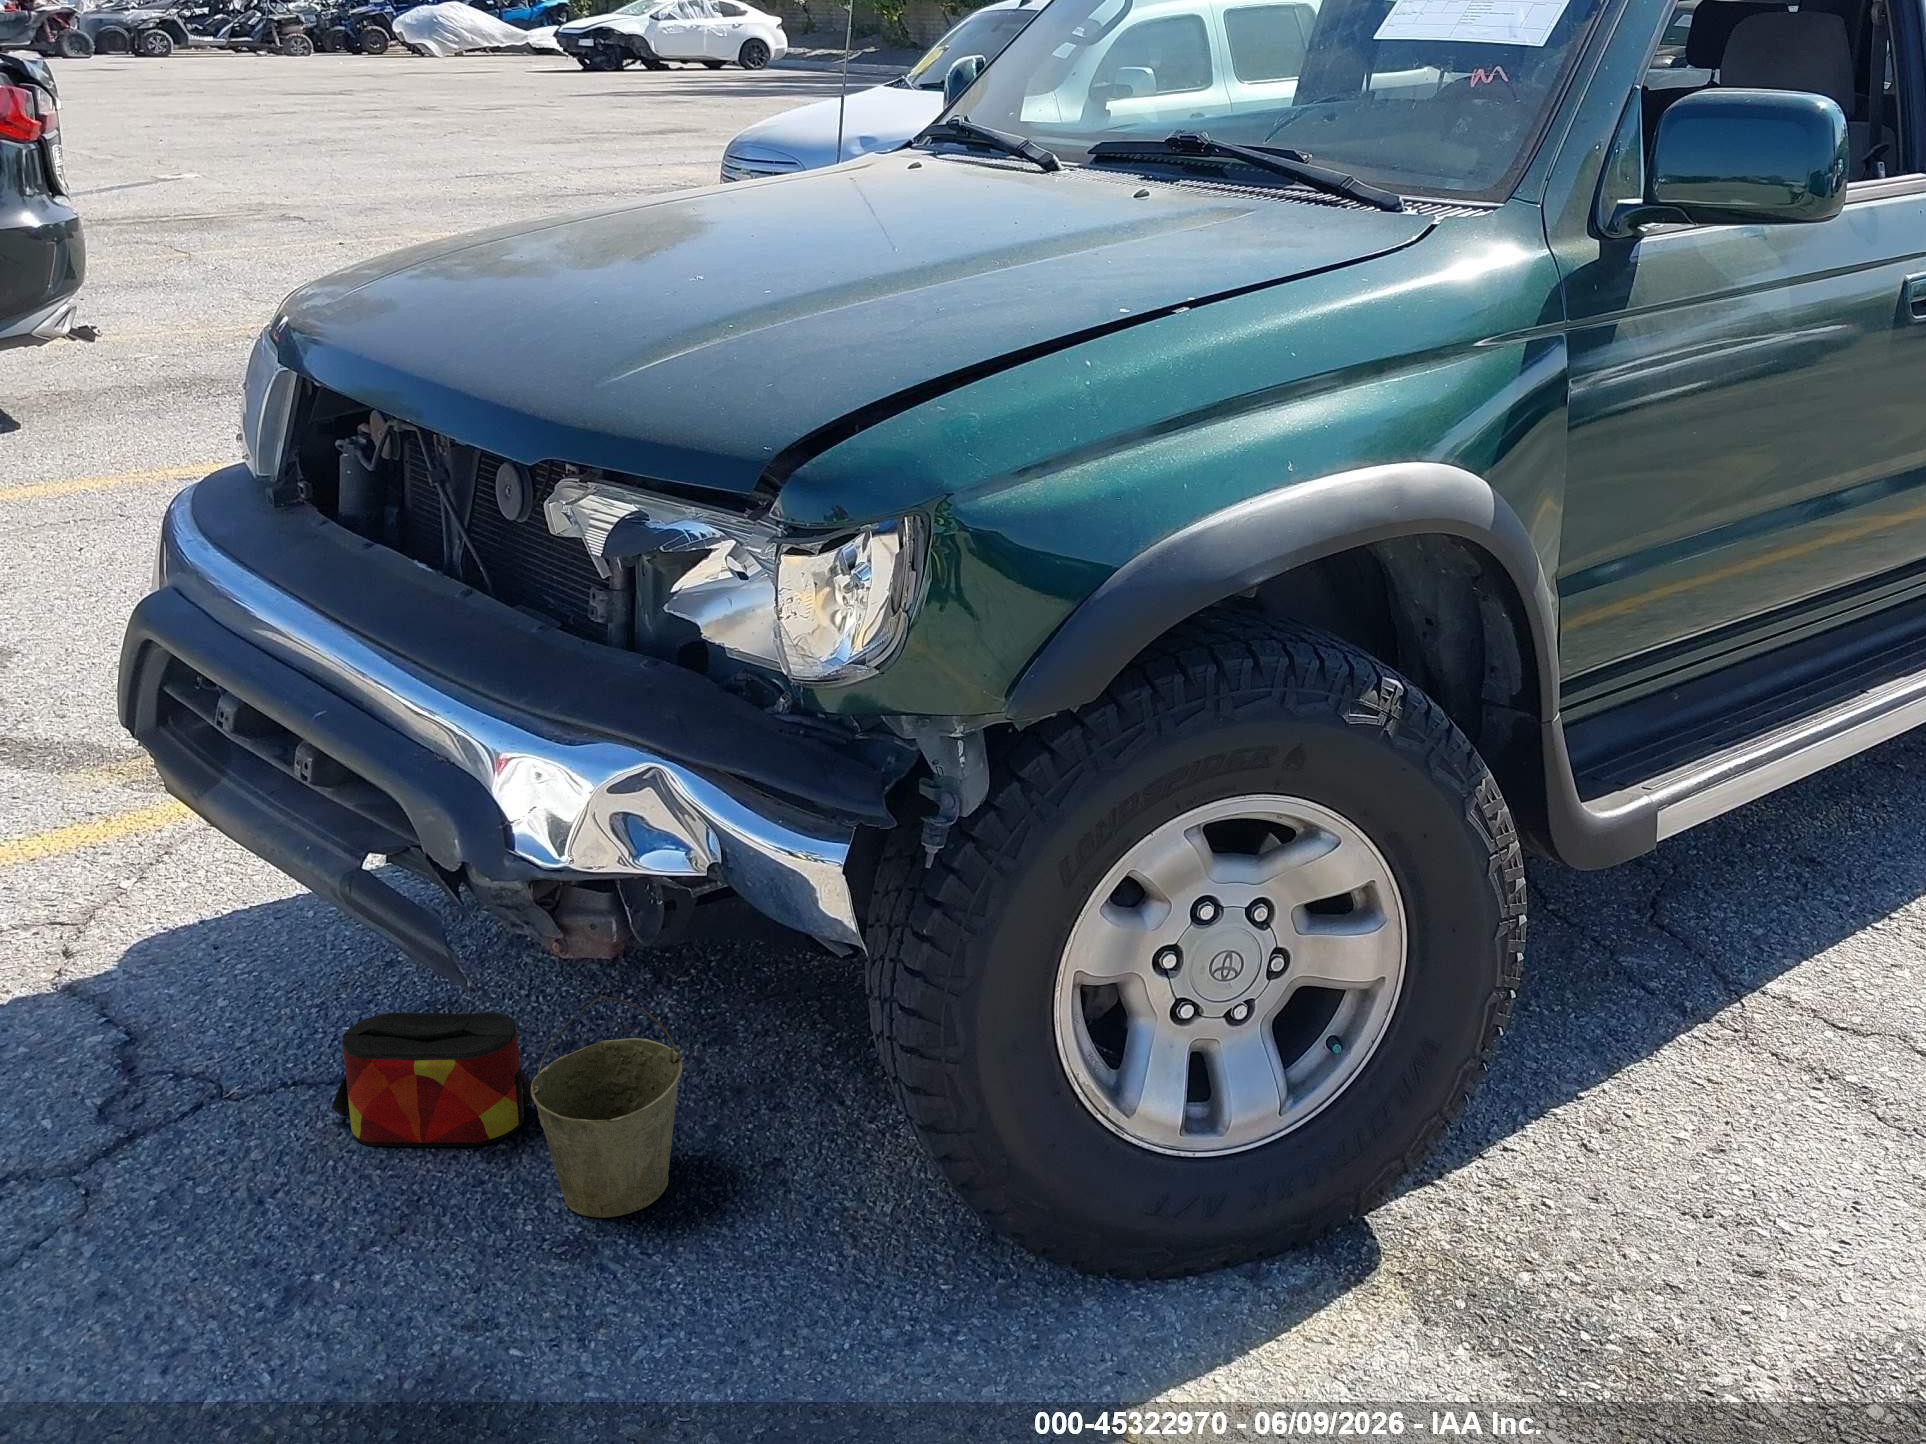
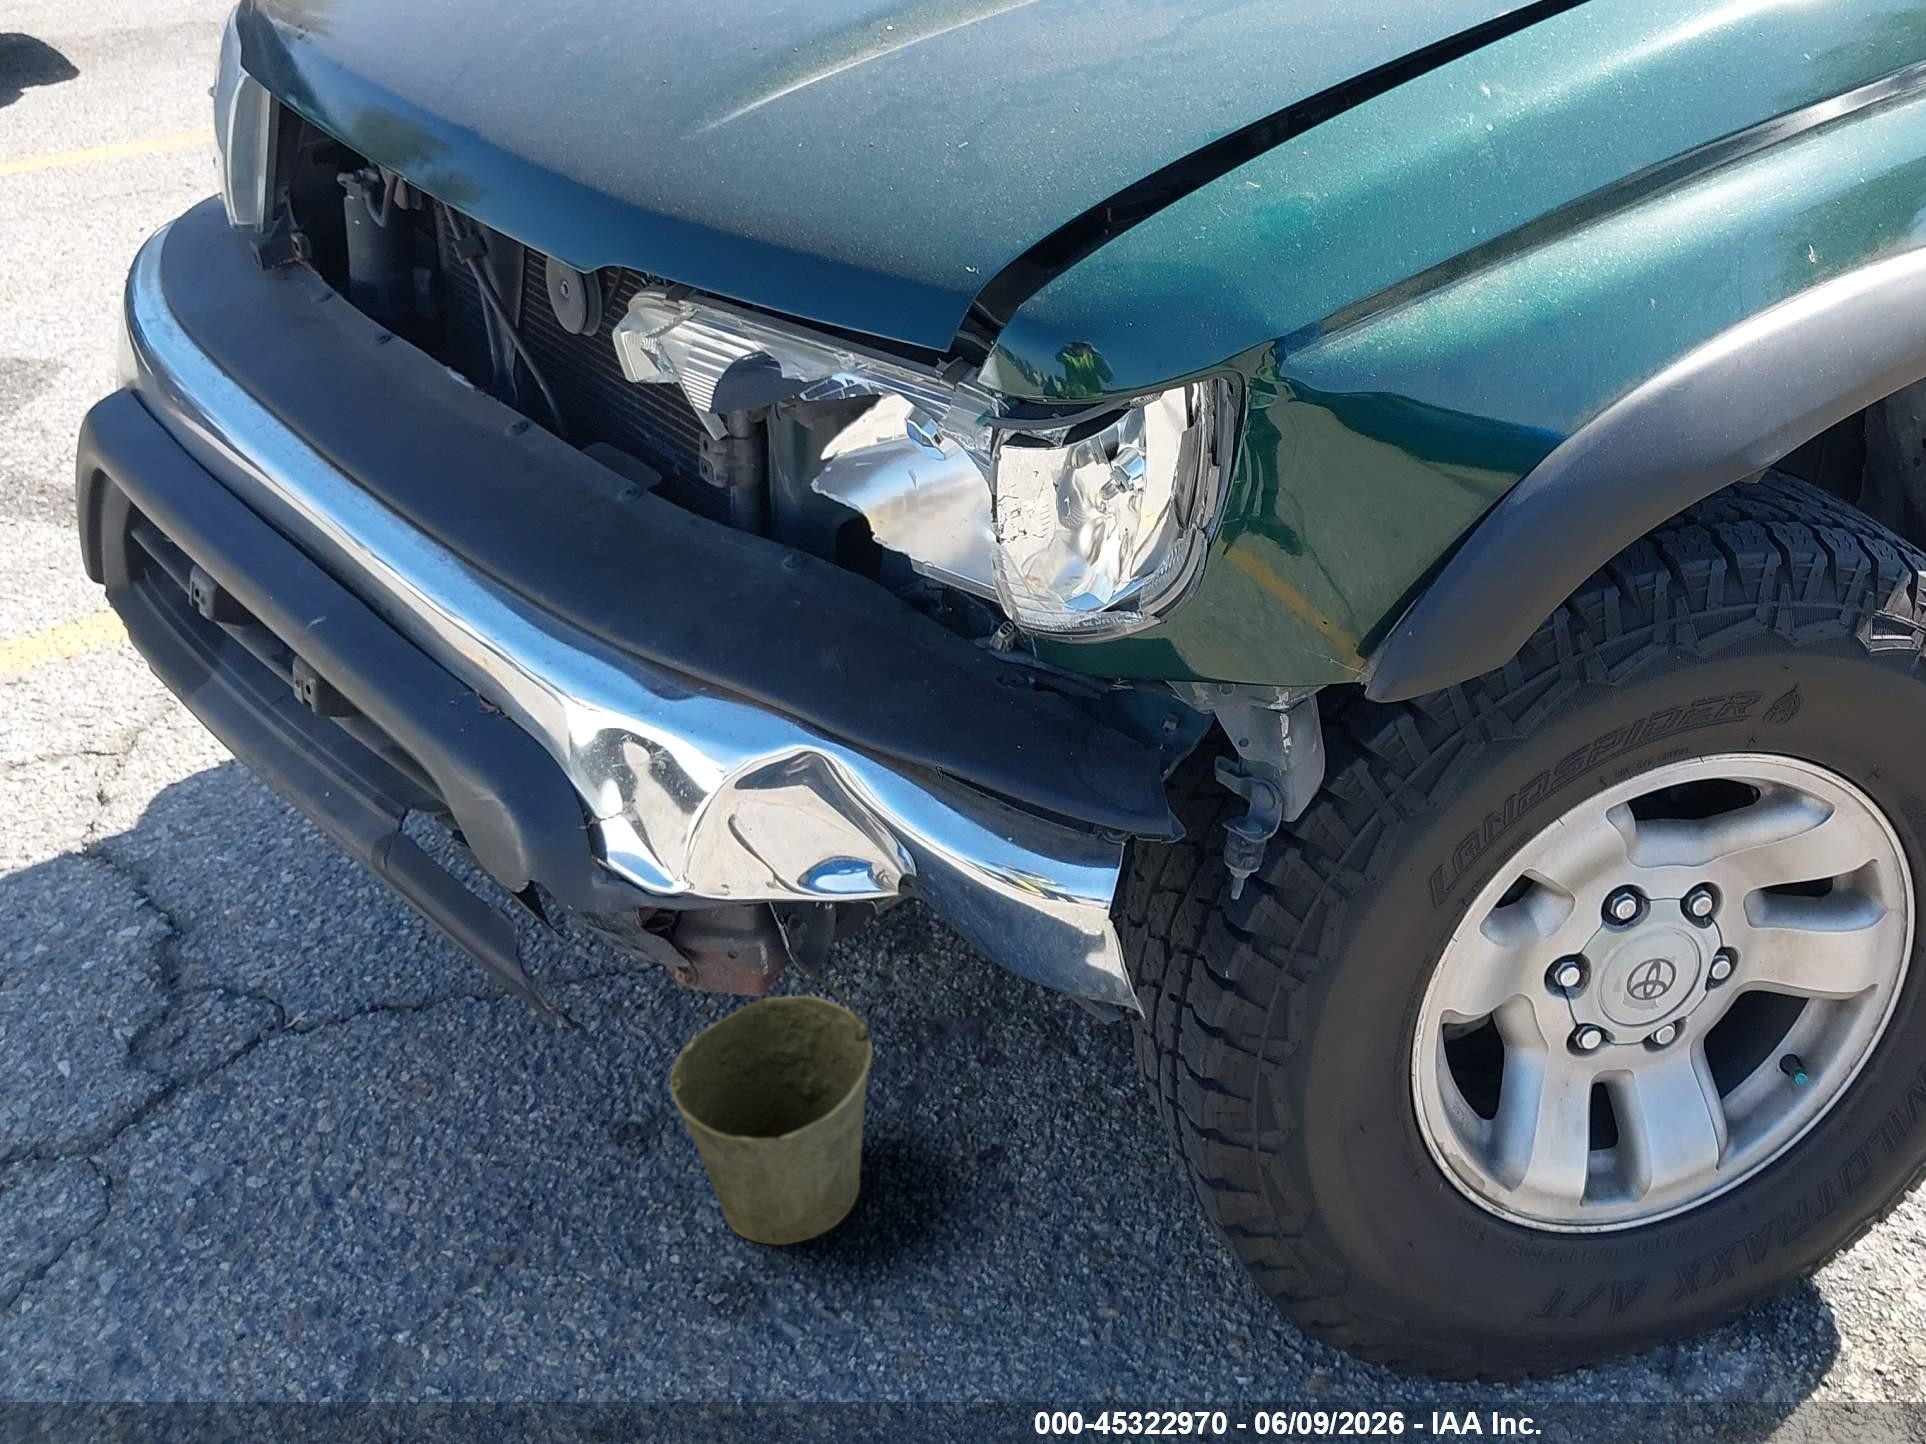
bag: present [332,1012,533,1147] -> none [418,938,683,1119]

